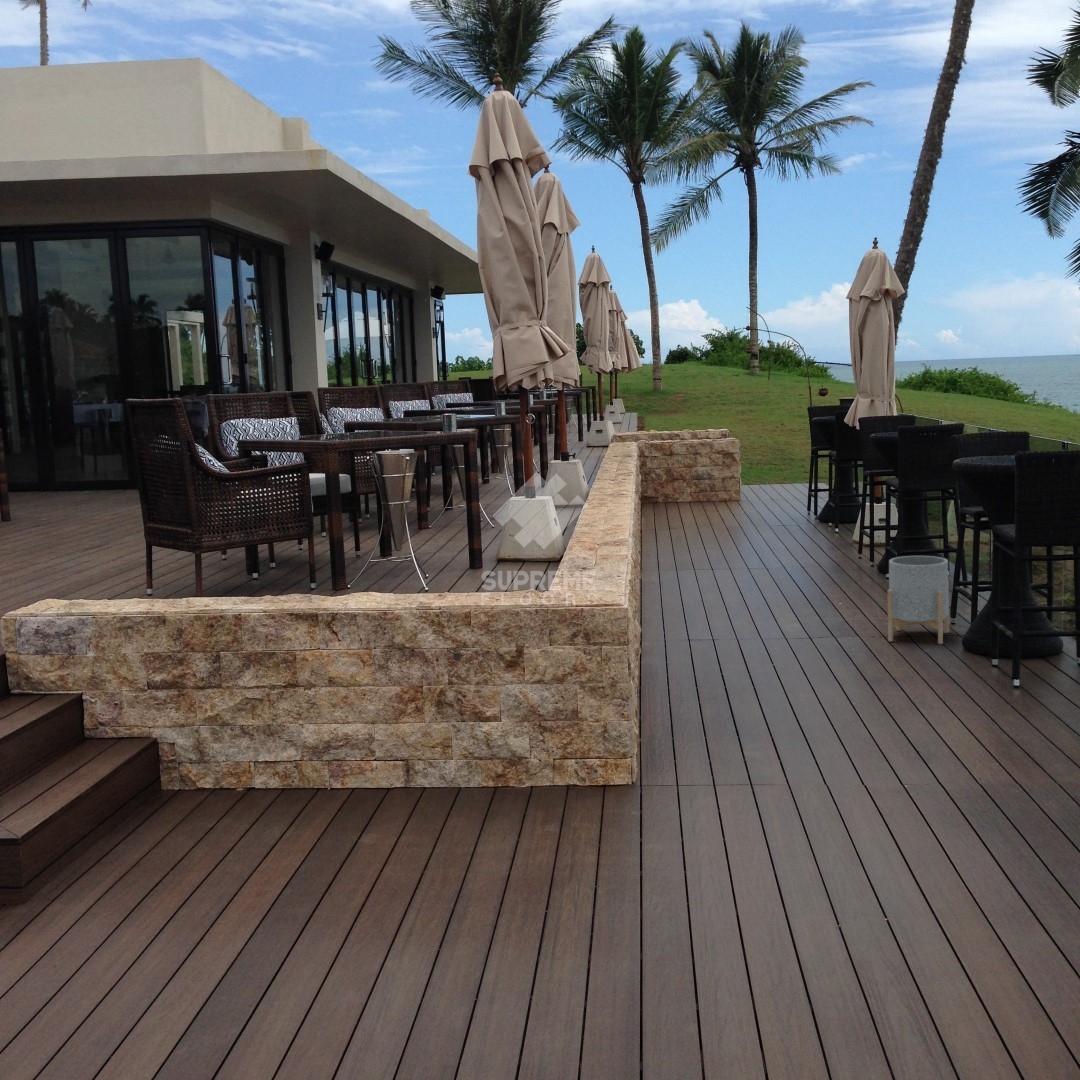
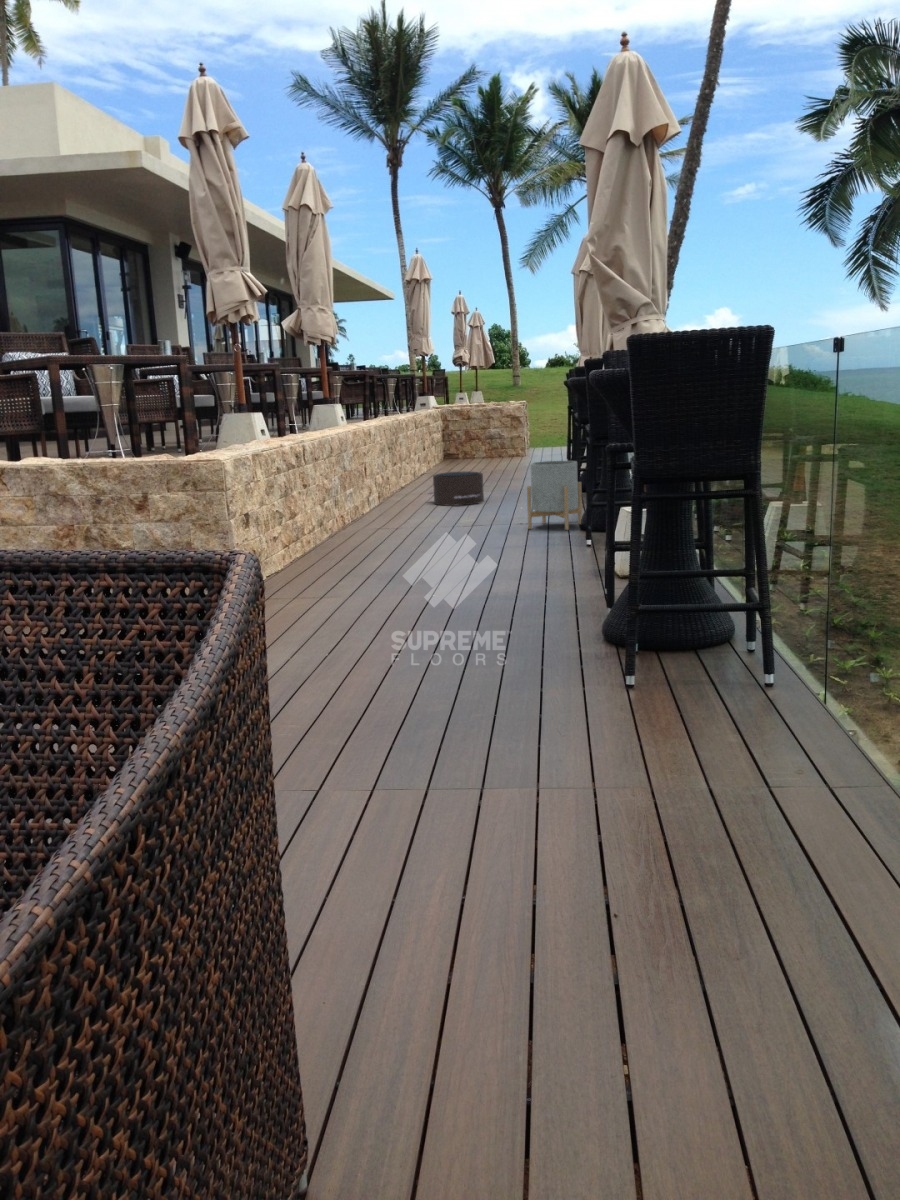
pouf: none [703,549,778,593] -> present [429,472,484,506]

